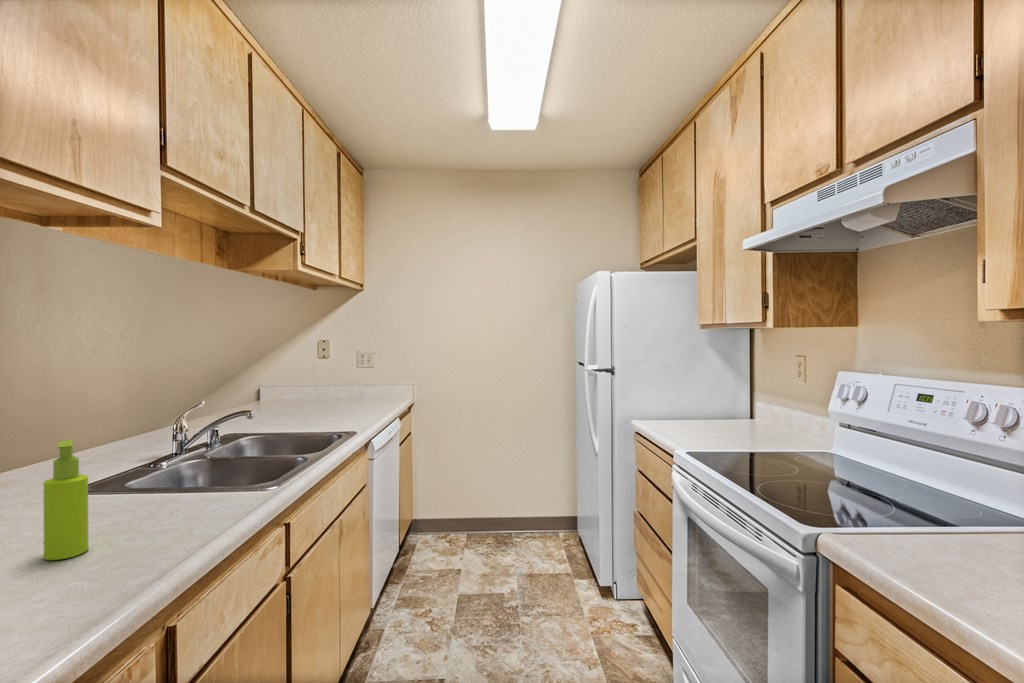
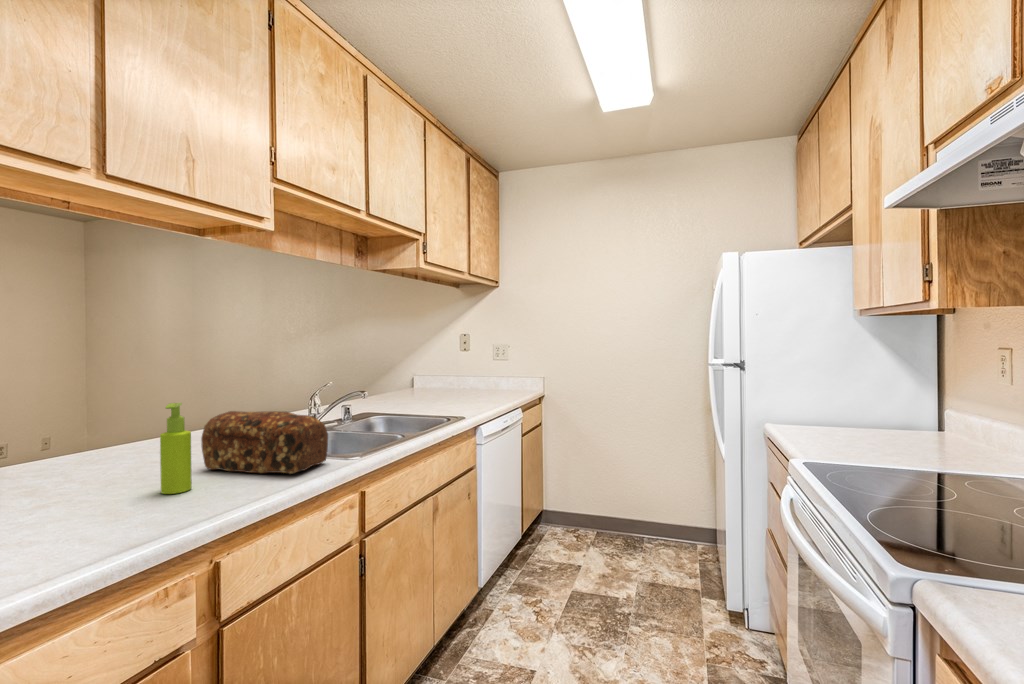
bread loaf: none [79,440,248,522] -> present [201,411,328,473]

